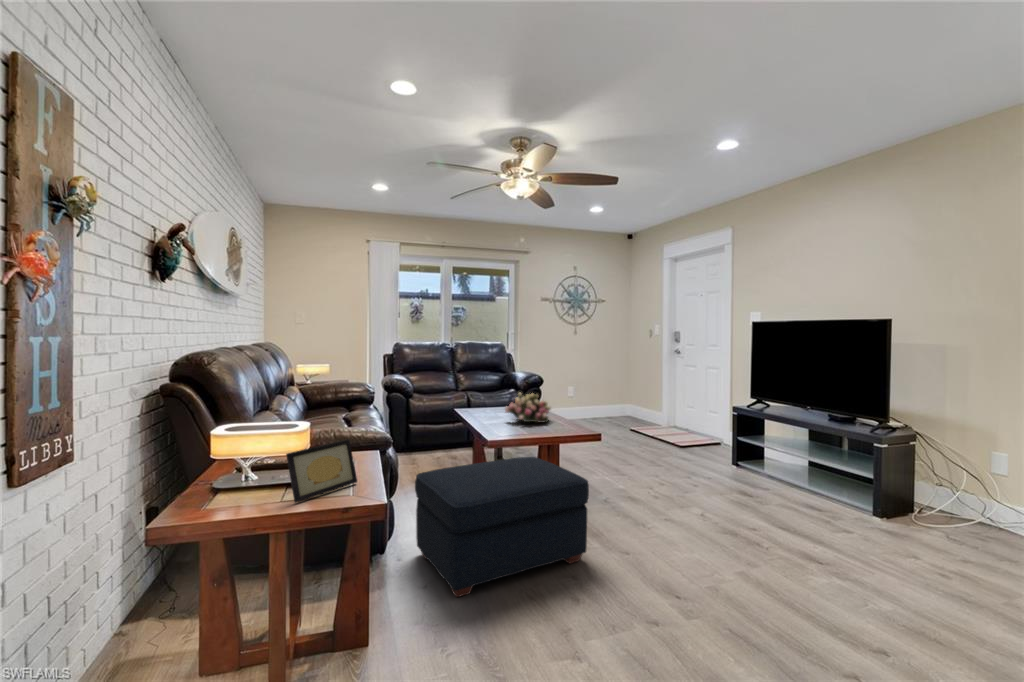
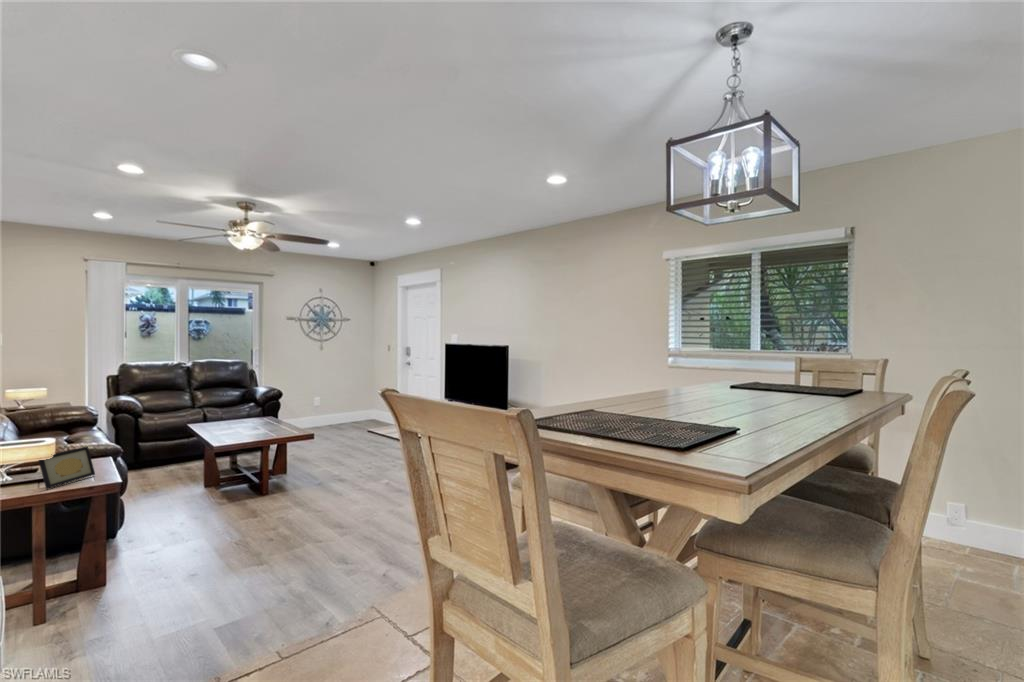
flower arrangement: present [505,393,550,422] -> none [235,406,277,429]
ottoman: present [415,457,589,597] -> none [144,454,290,554]

